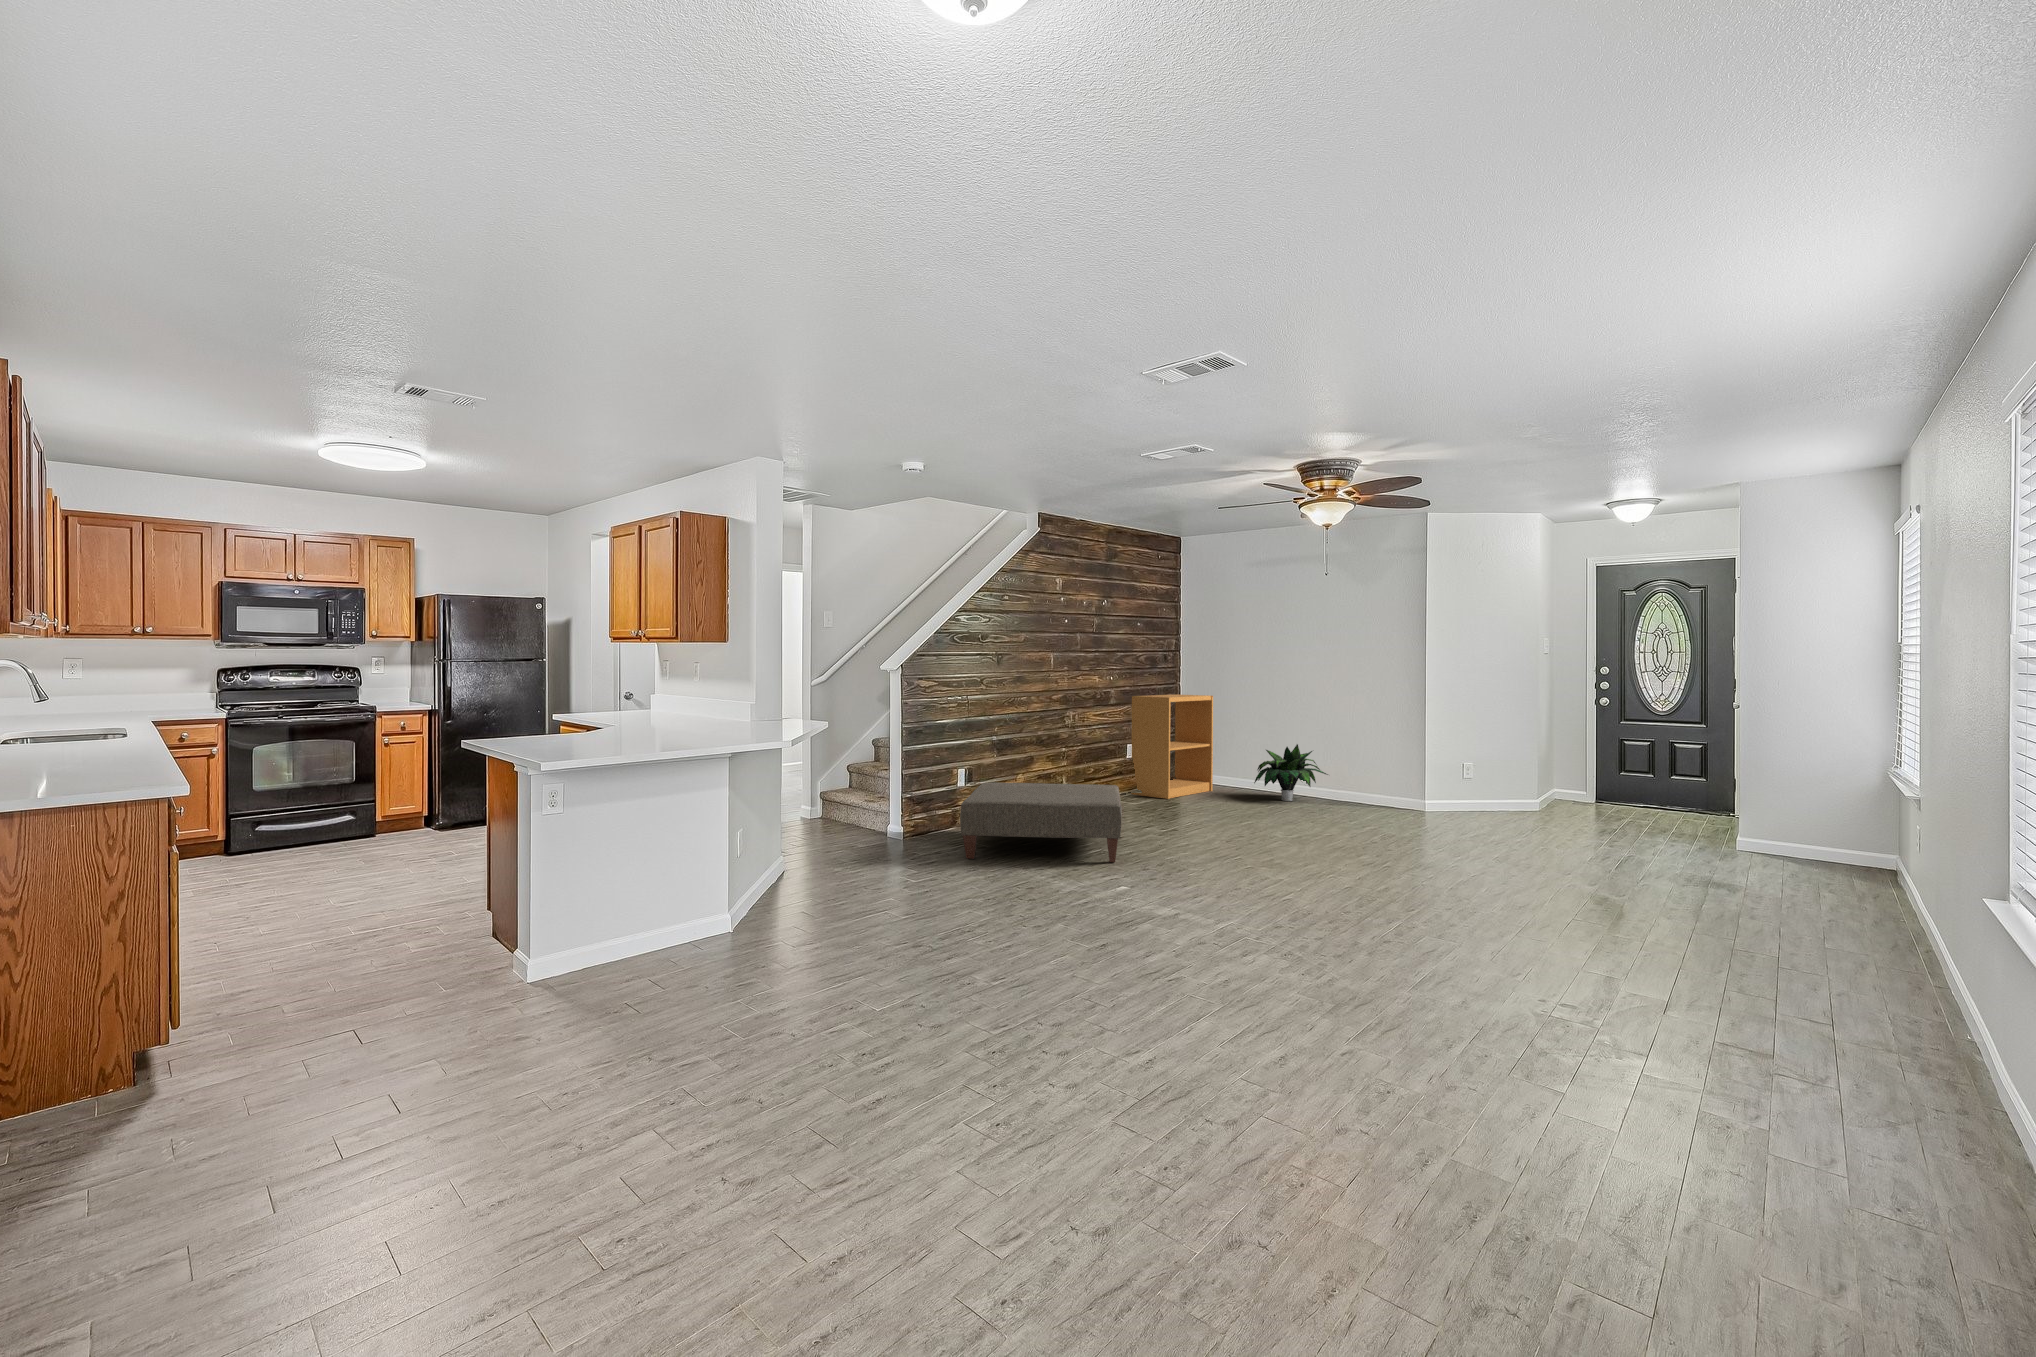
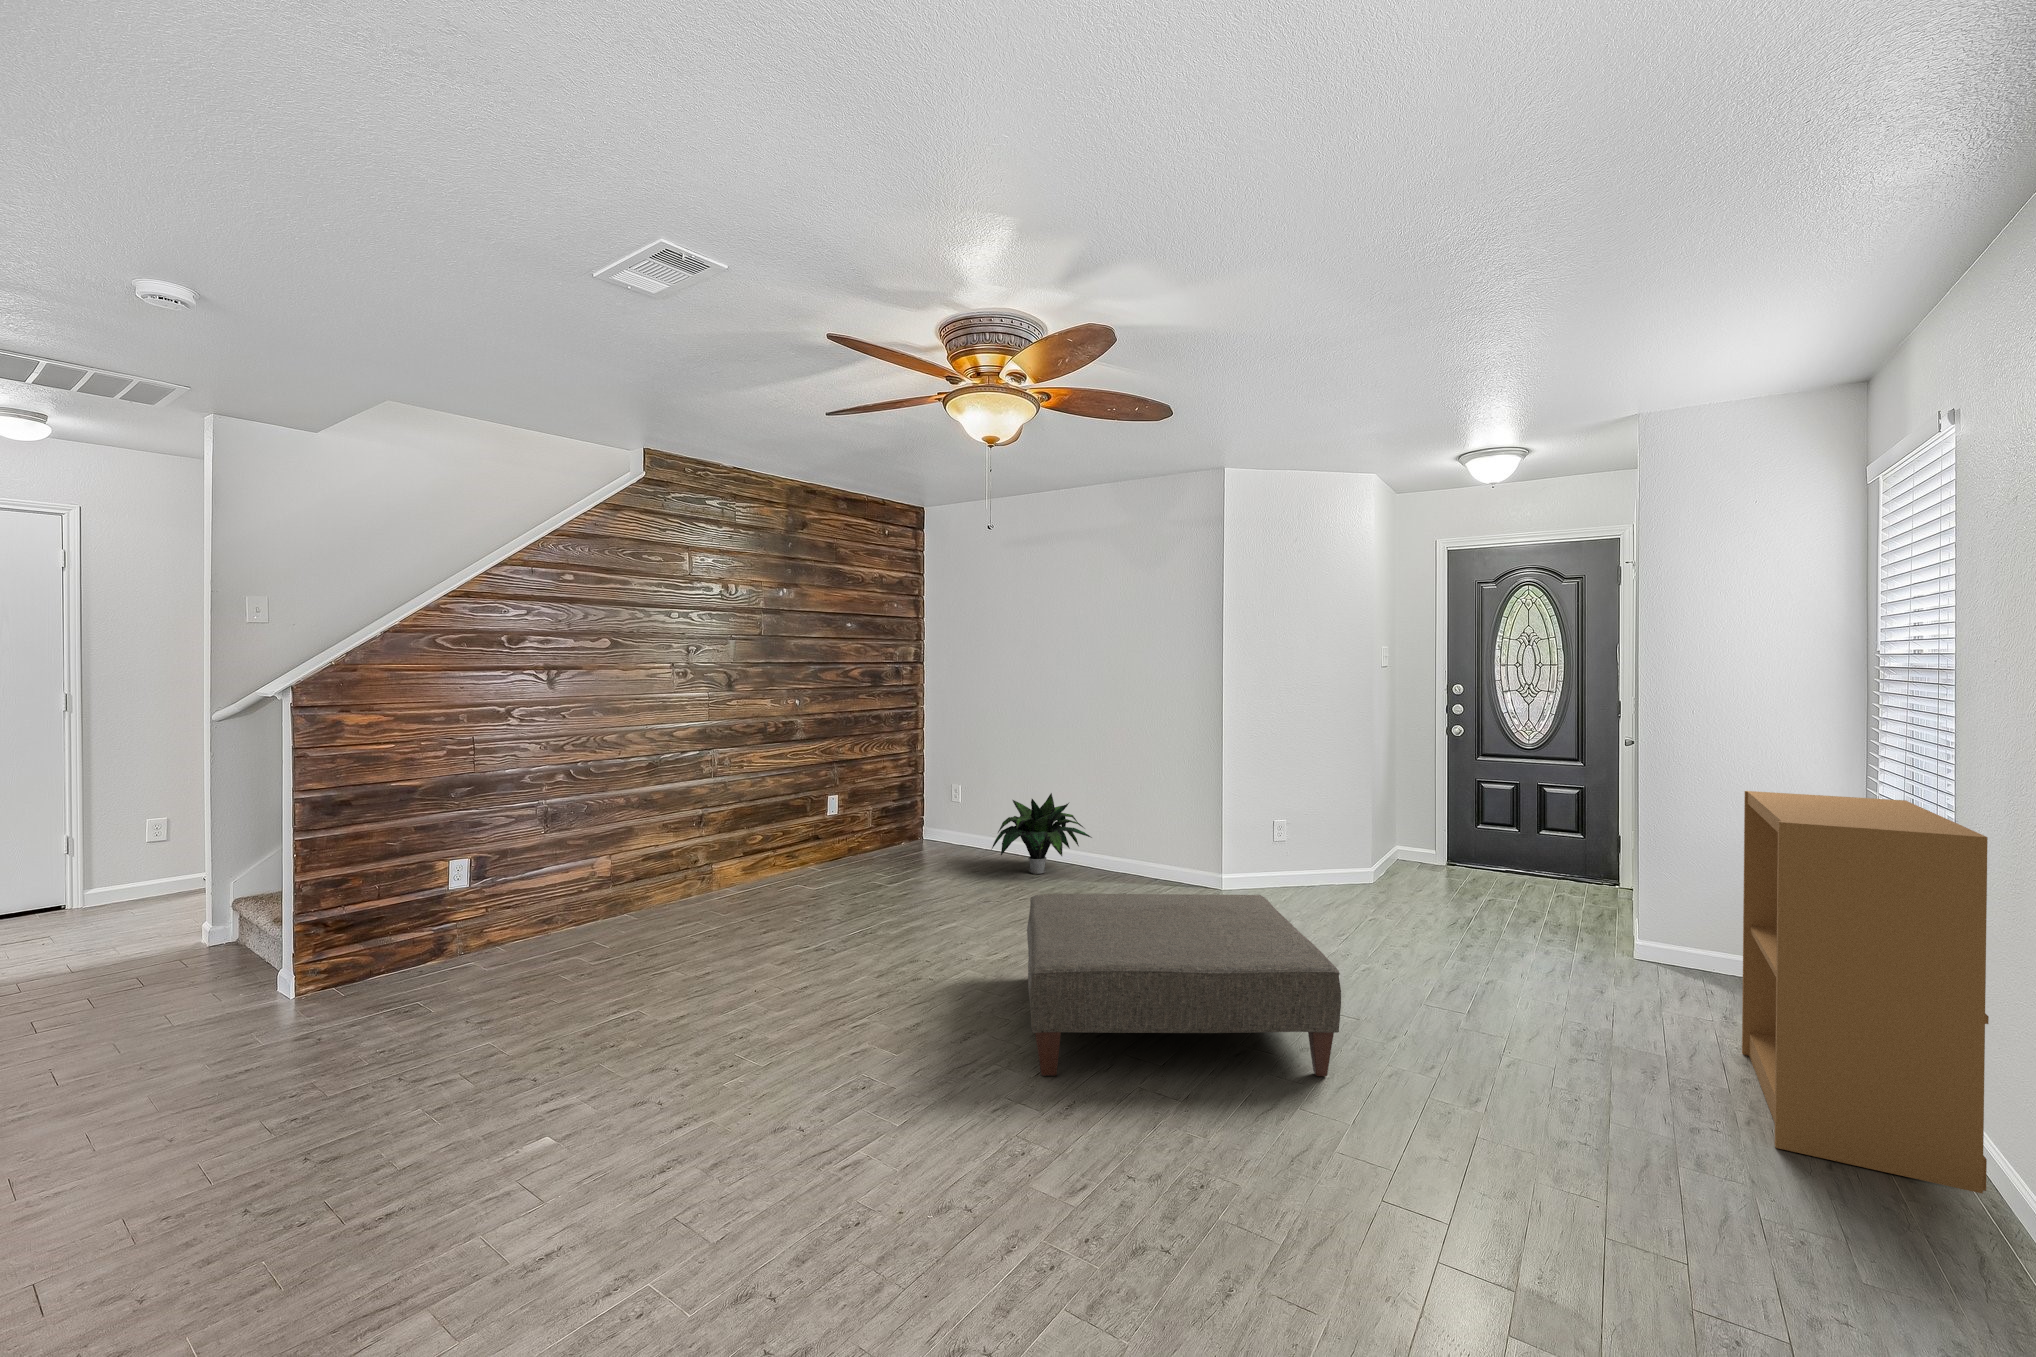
bookshelf: present [1131,694,1213,799] -> present [1742,791,1989,1193]
ottoman: present [960,782,1122,862] -> present [1027,894,1341,1076]

